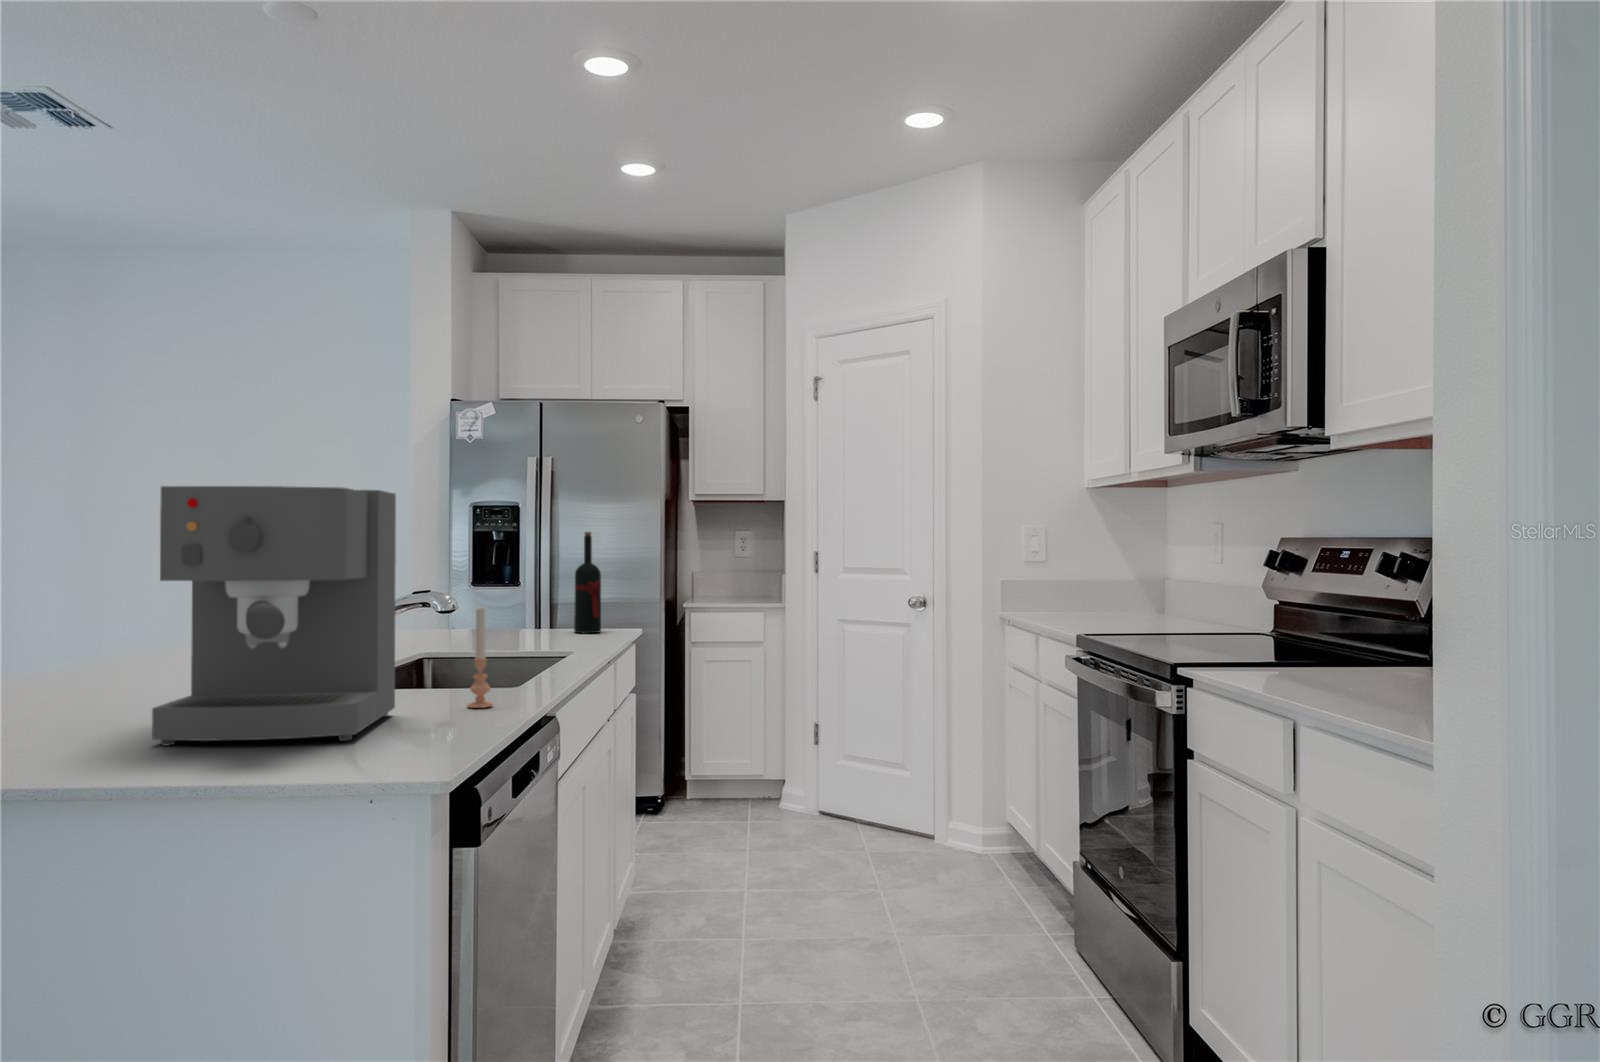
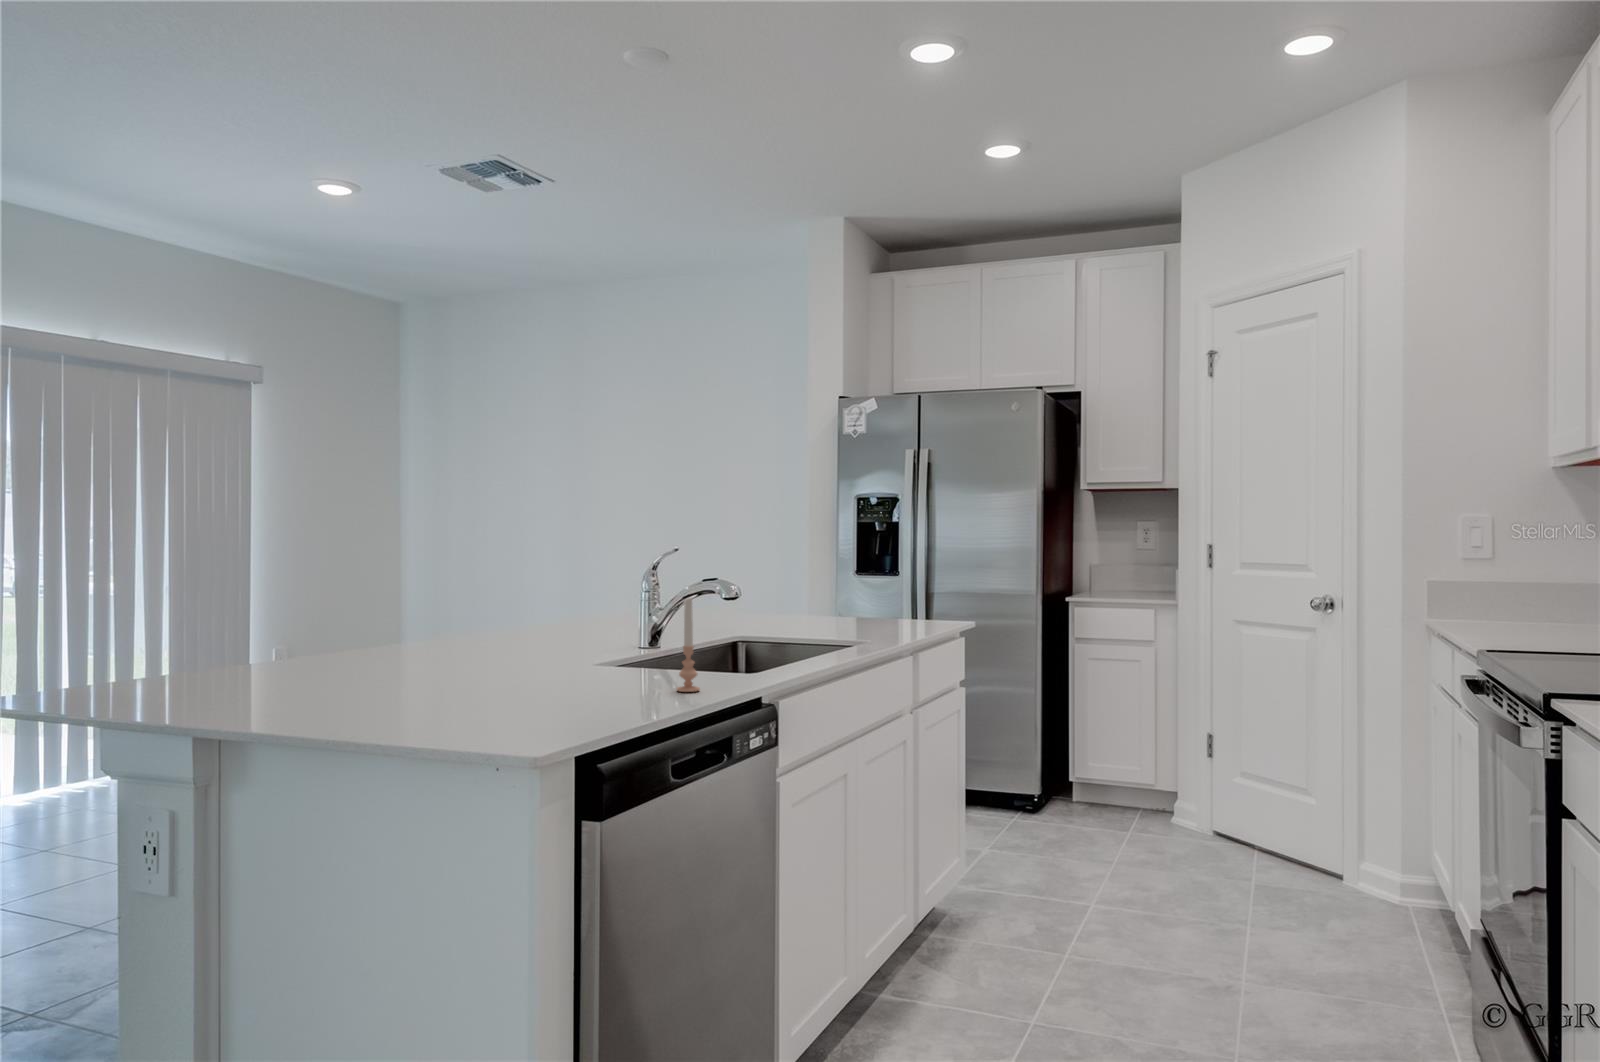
coffee maker: present [152,486,396,746] -> none [396,490,609,713]
wine bottle: present [574,532,601,633] -> none [903,524,928,625]

